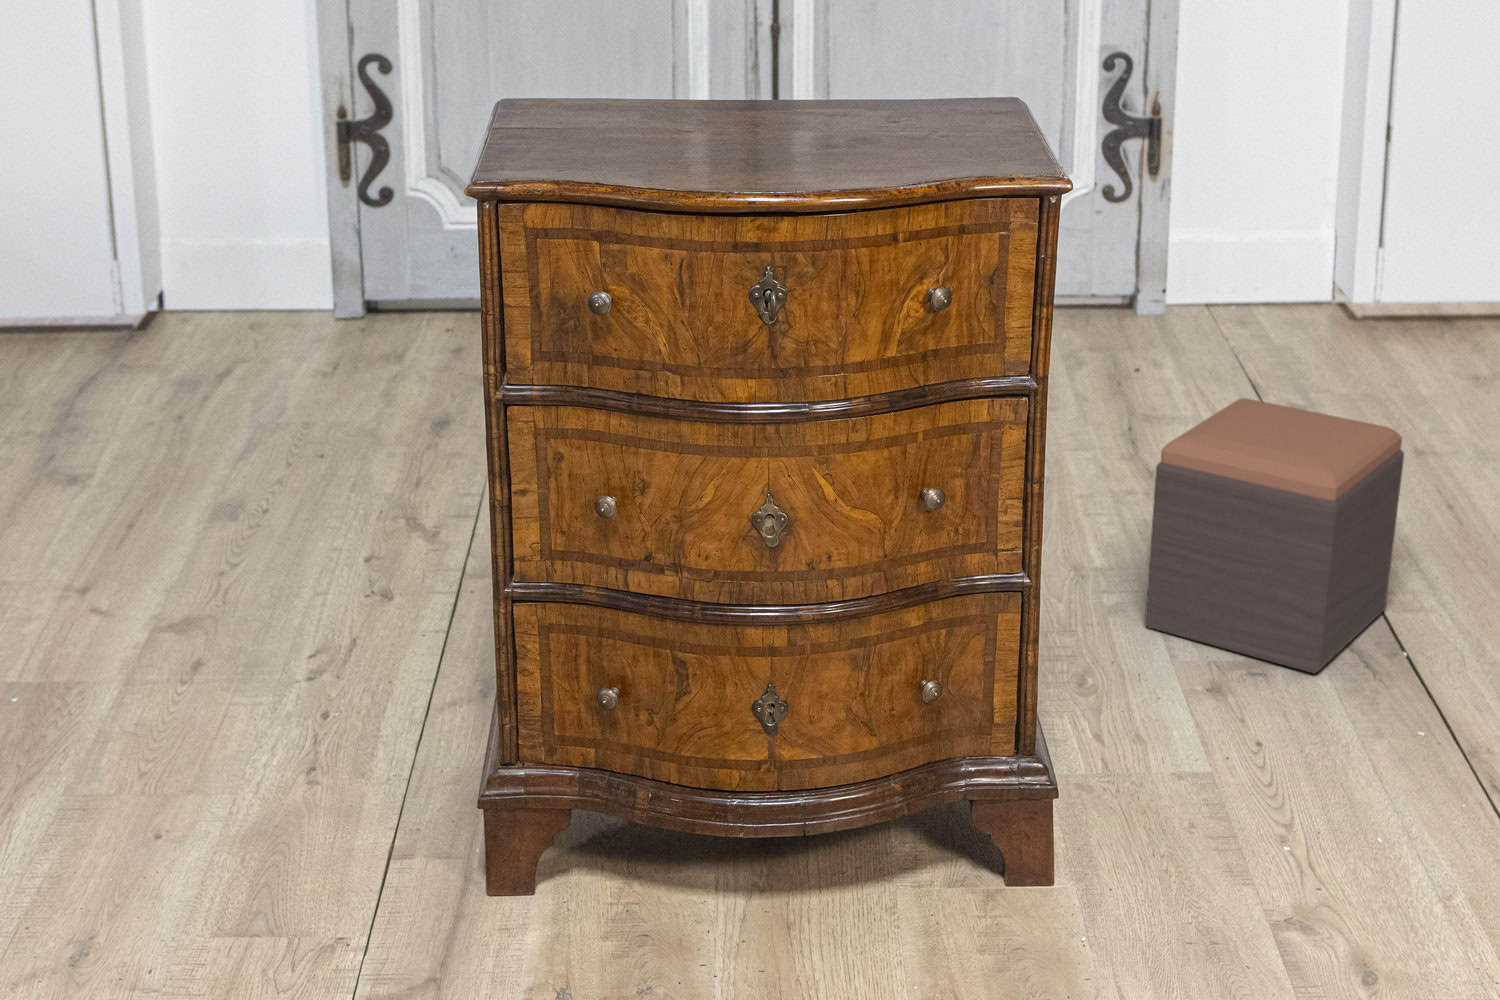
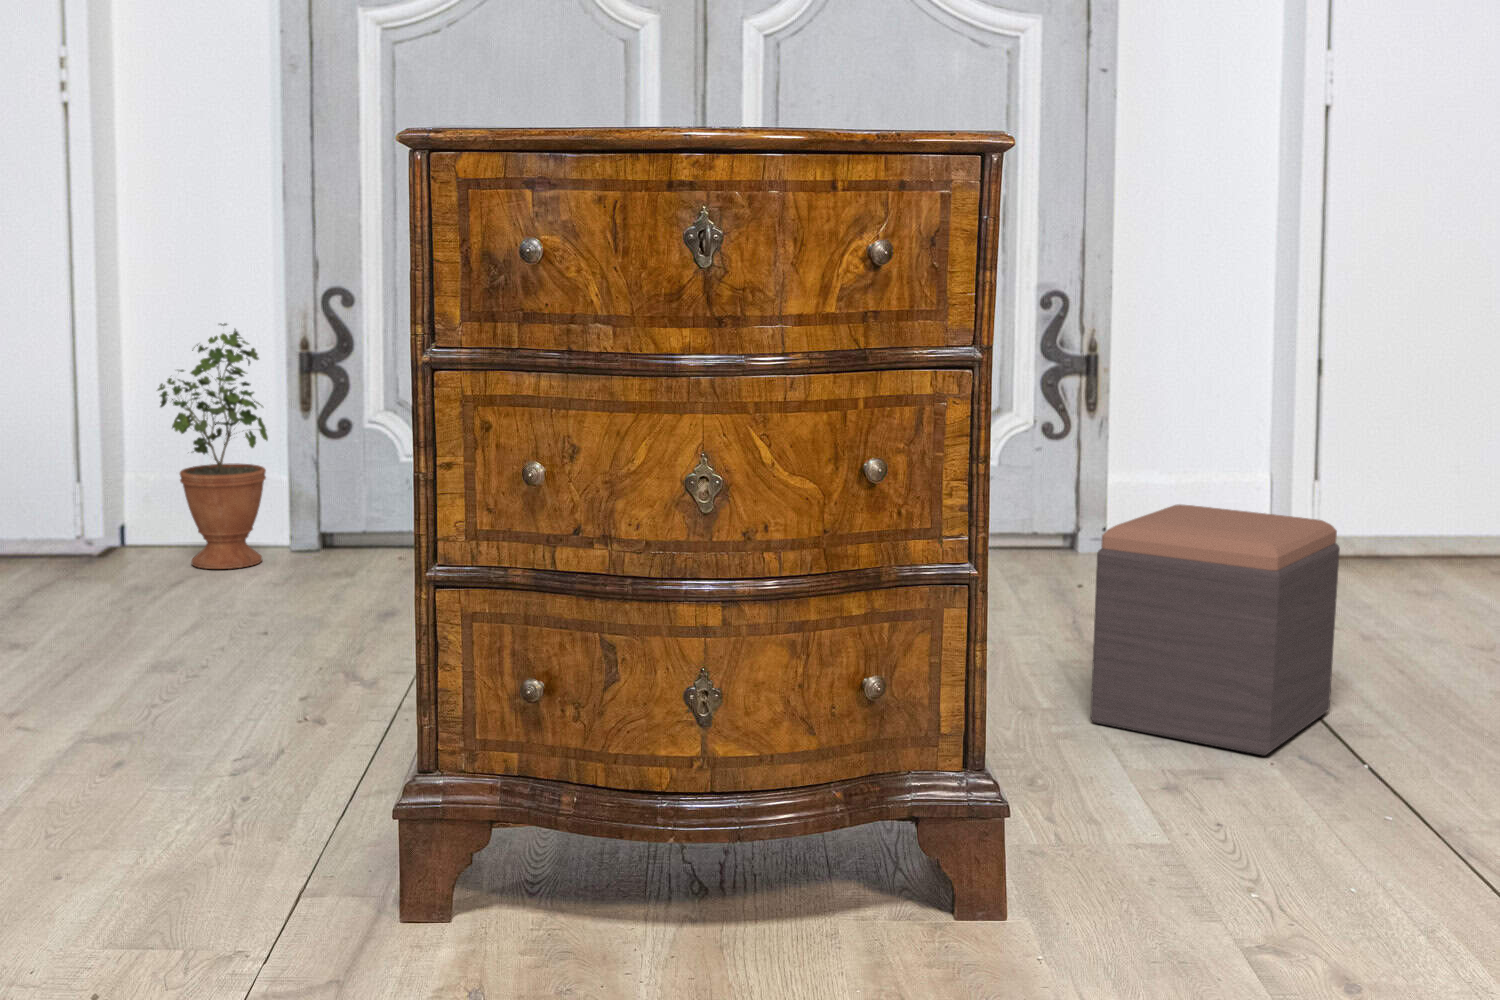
potted plant: none [169,141,289,405] -> present [158,323,268,569]

